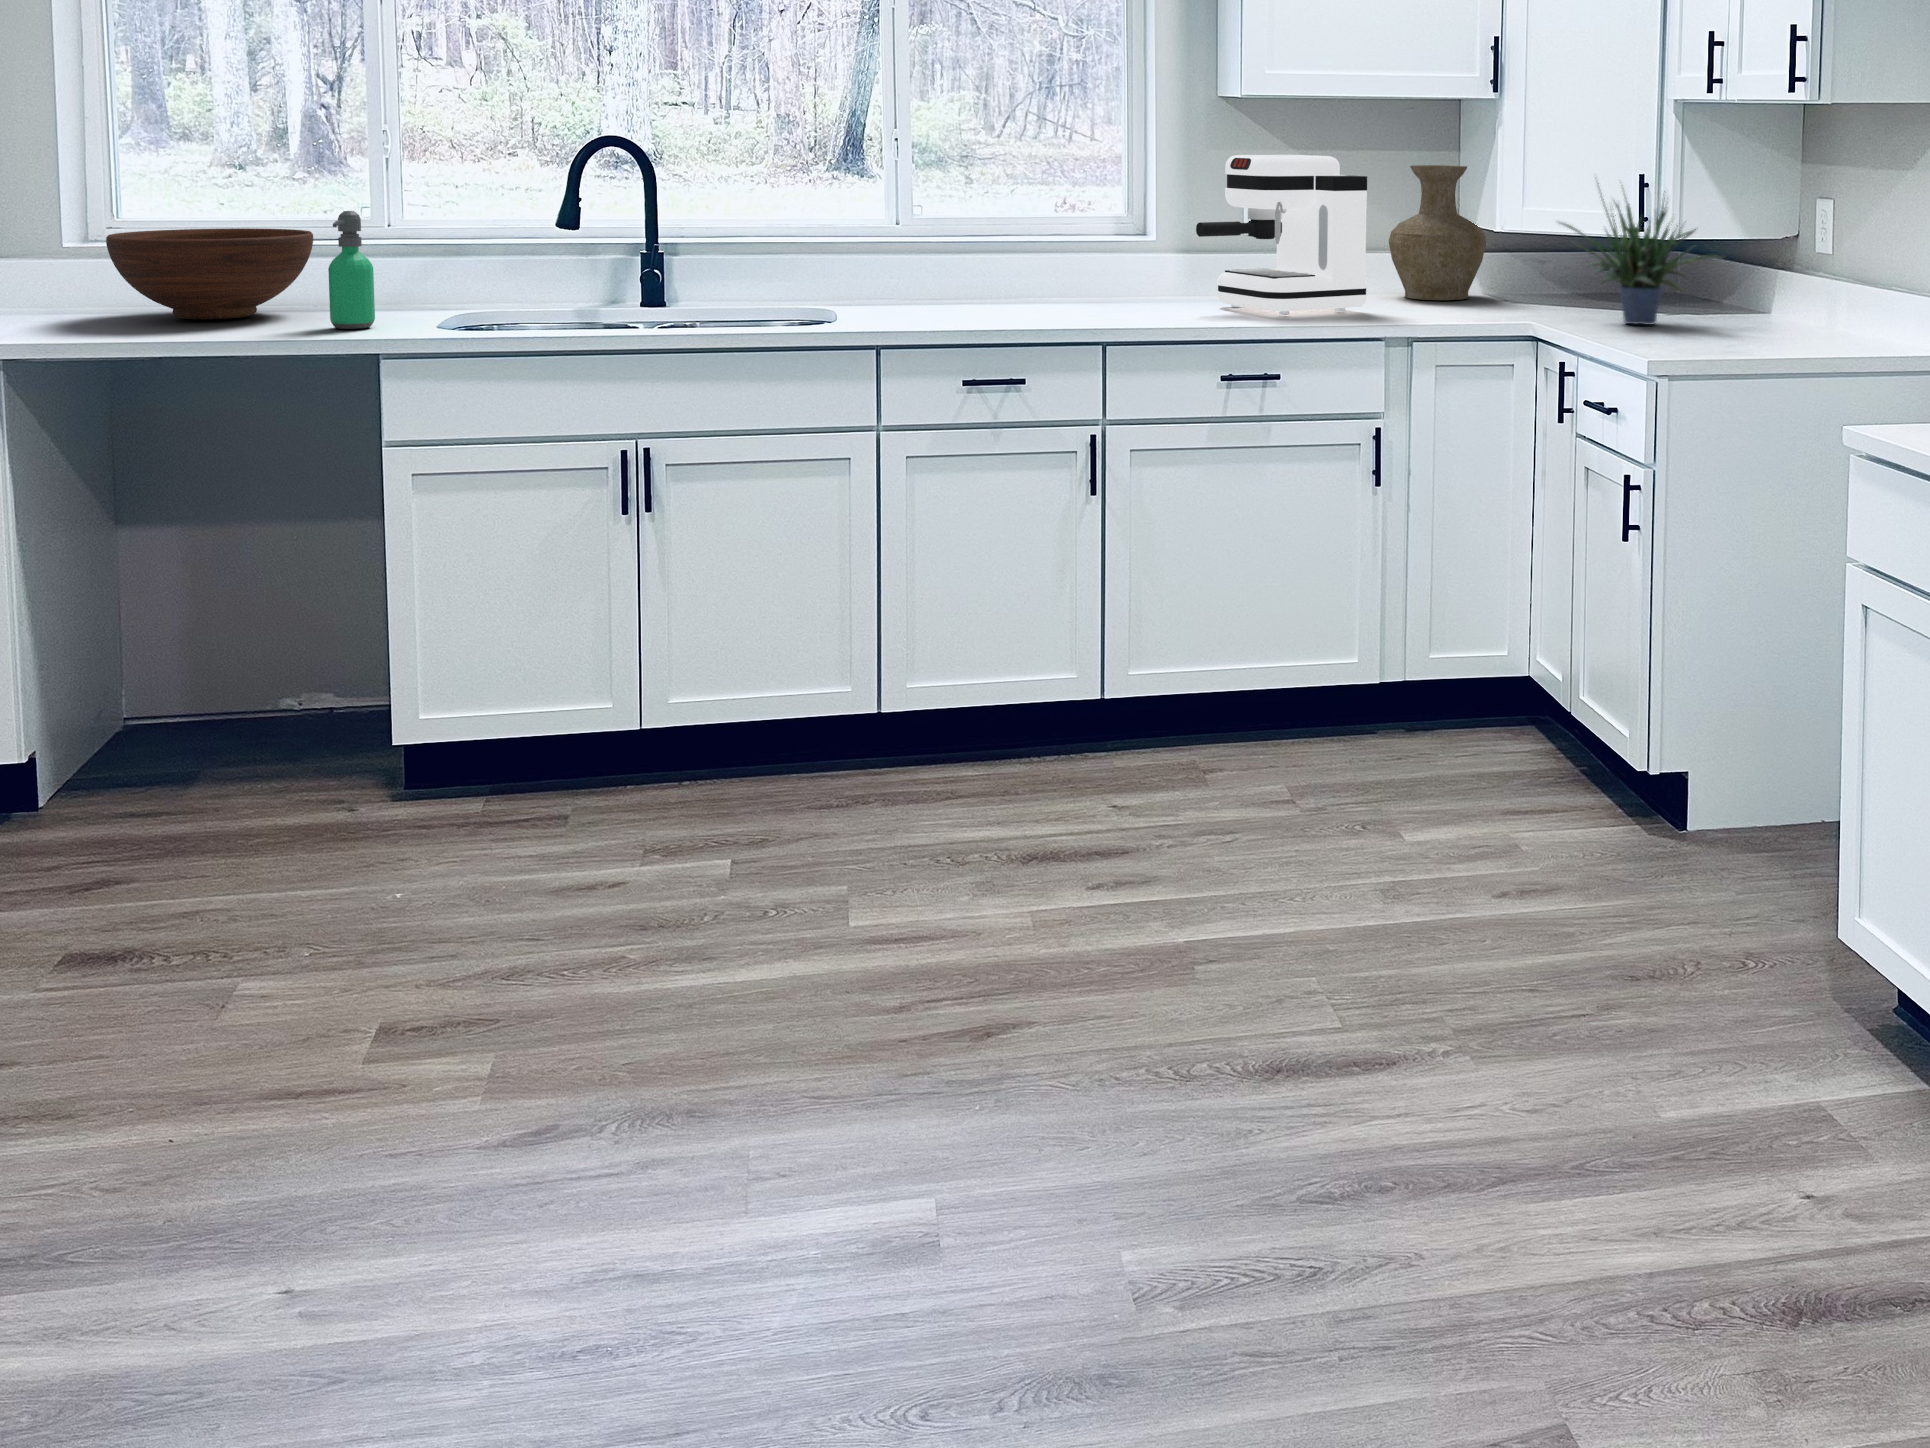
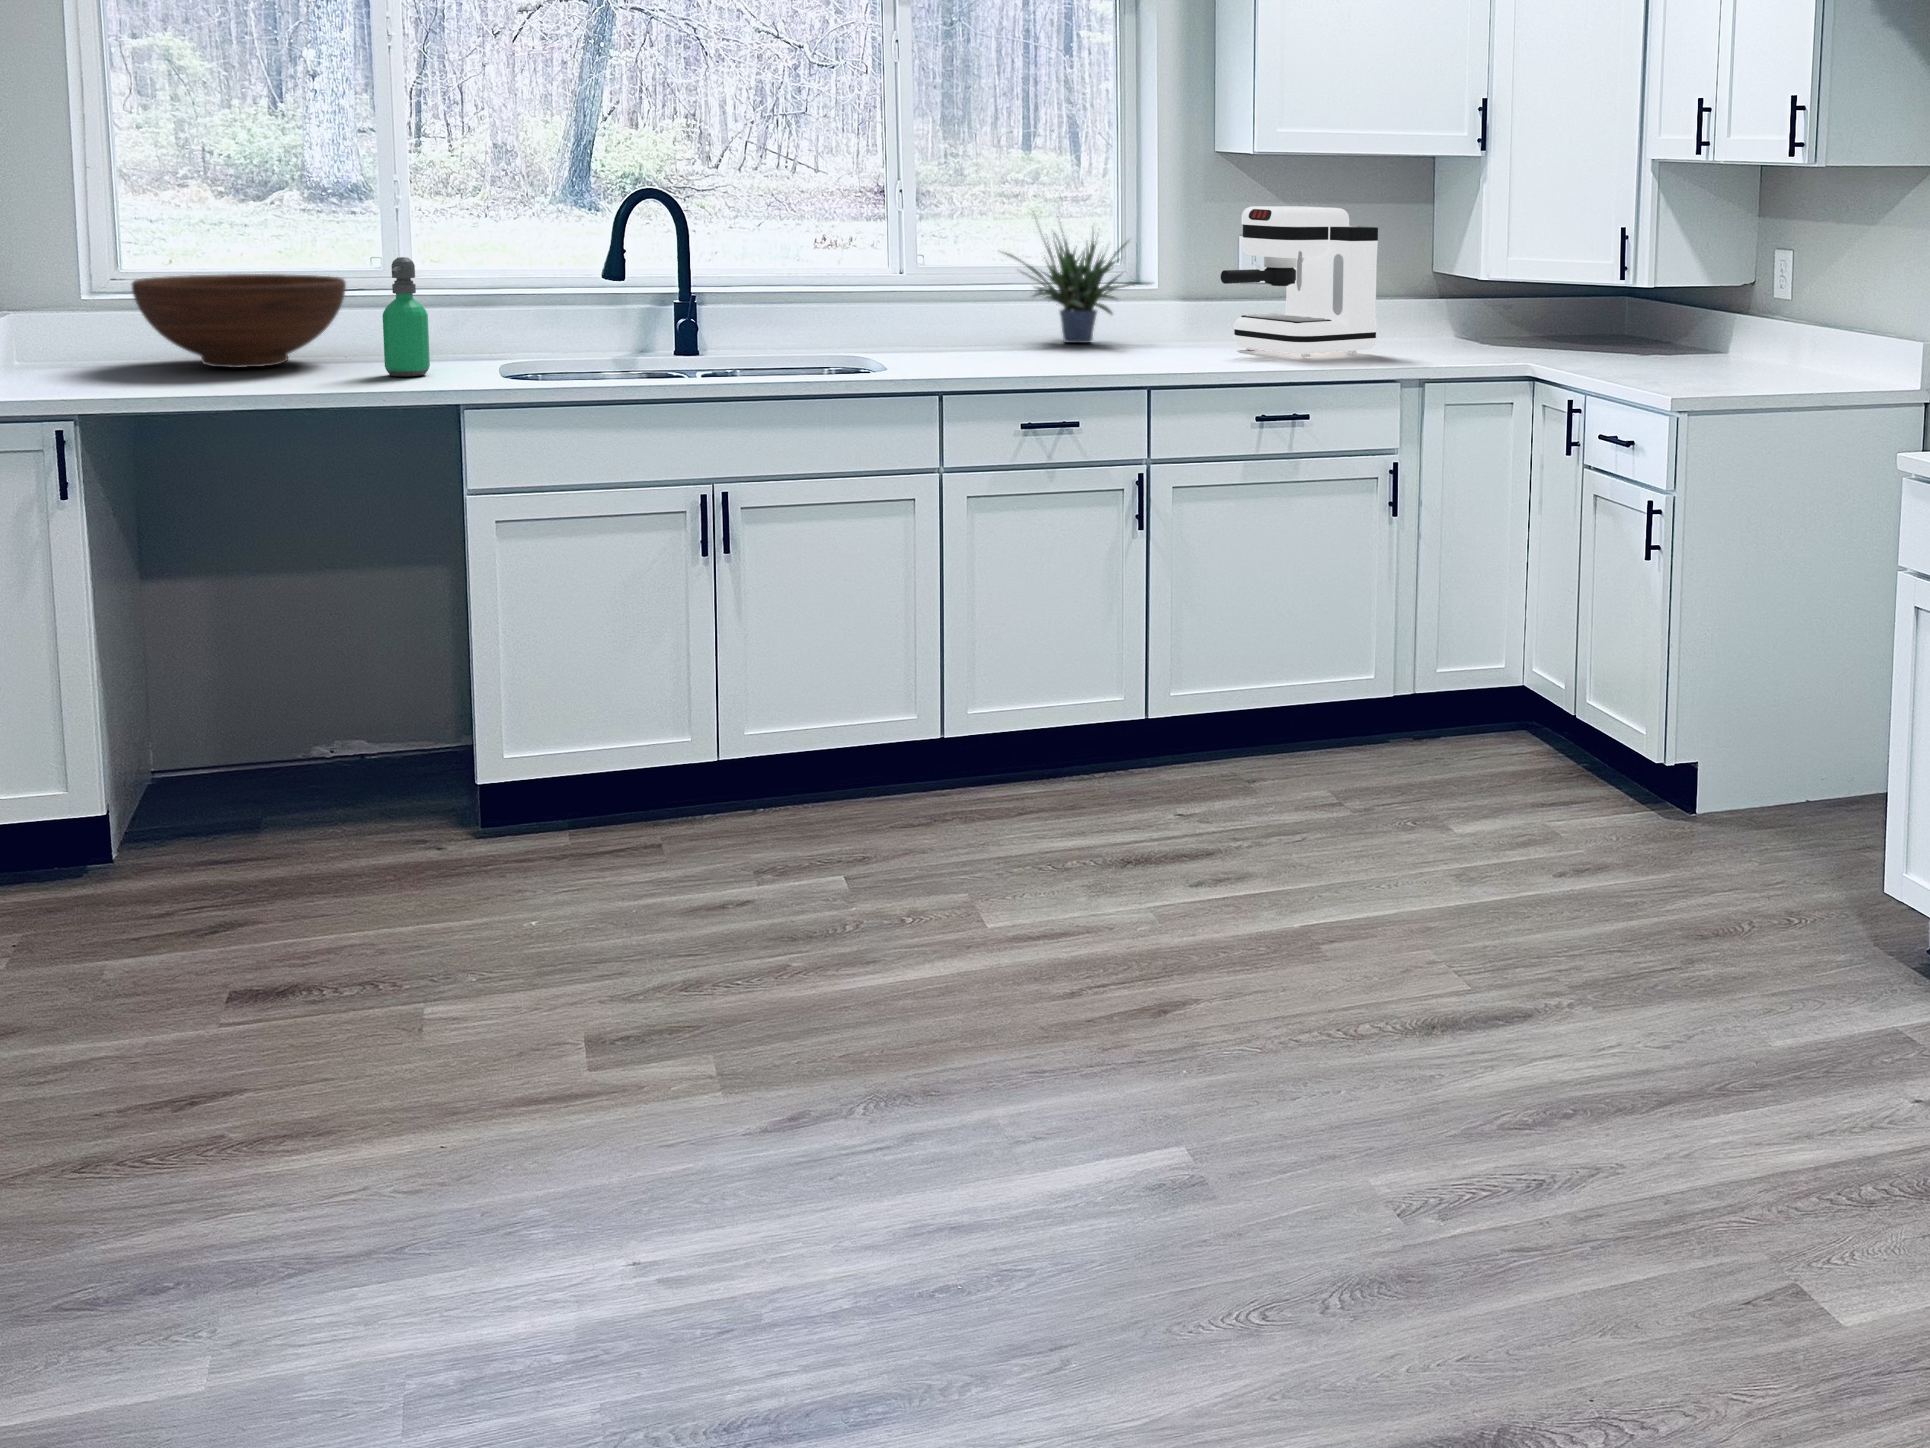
vase: present [1389,165,1486,300] -> none [1379,217,1470,343]
potted plant: present [1561,183,1722,325] -> present [1005,221,1150,343]

